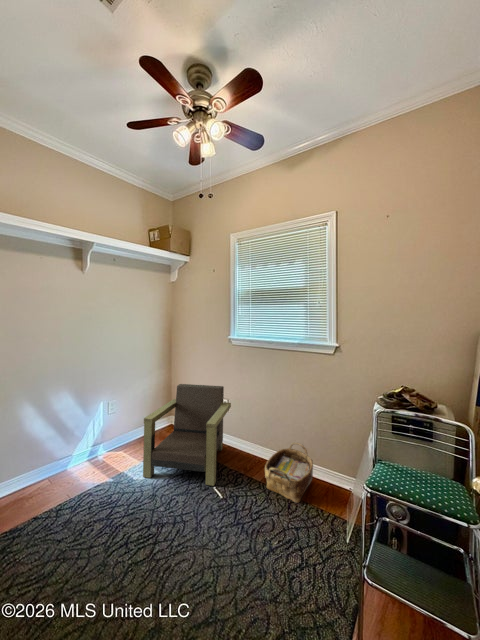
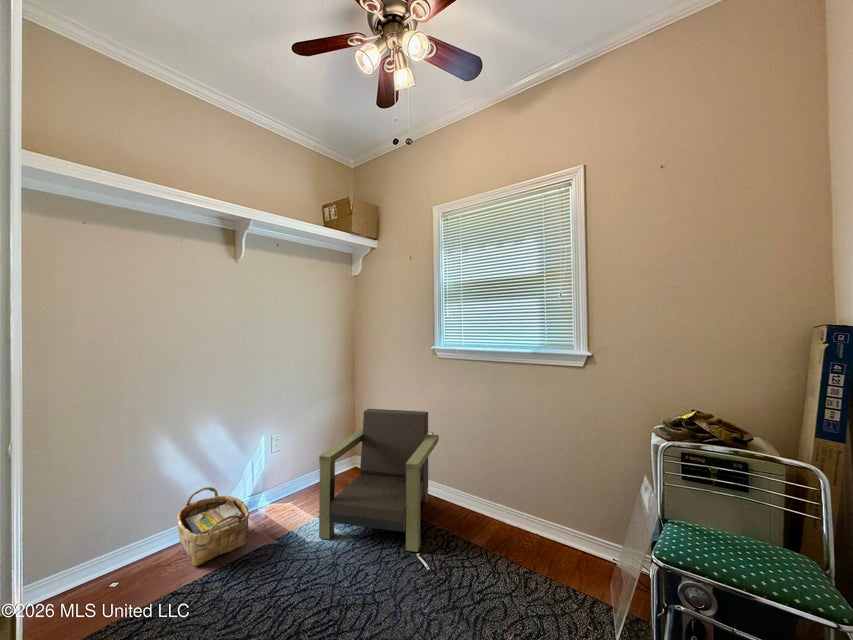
woven basket: present [265,443,313,503] -> present [177,487,249,566]

